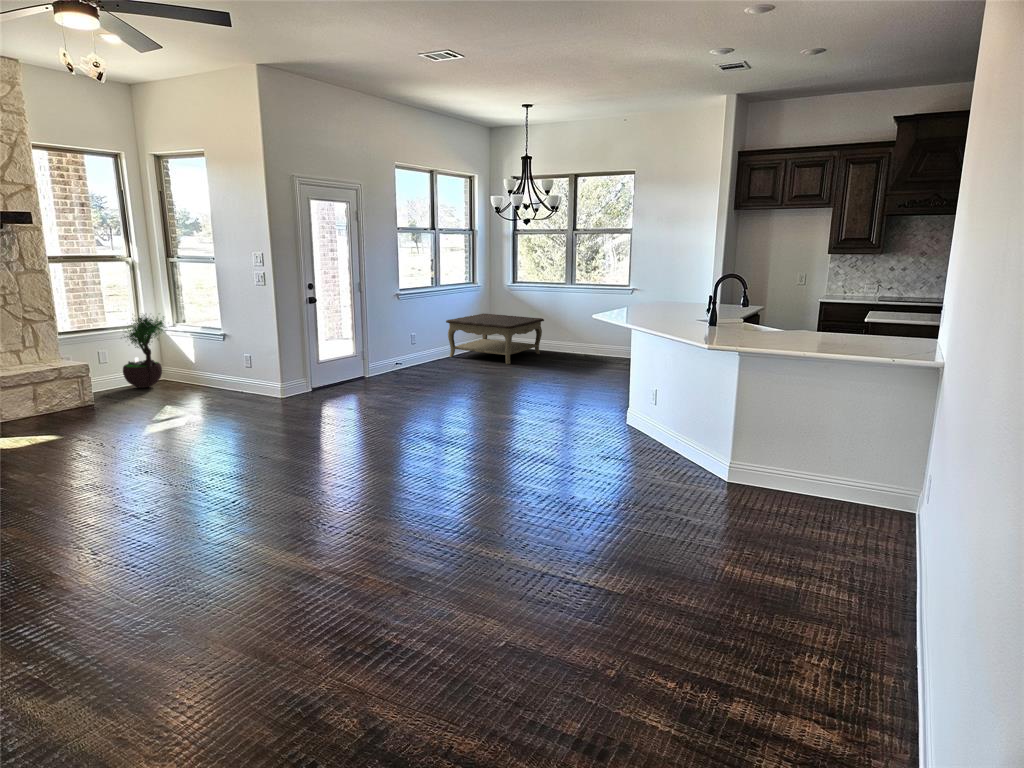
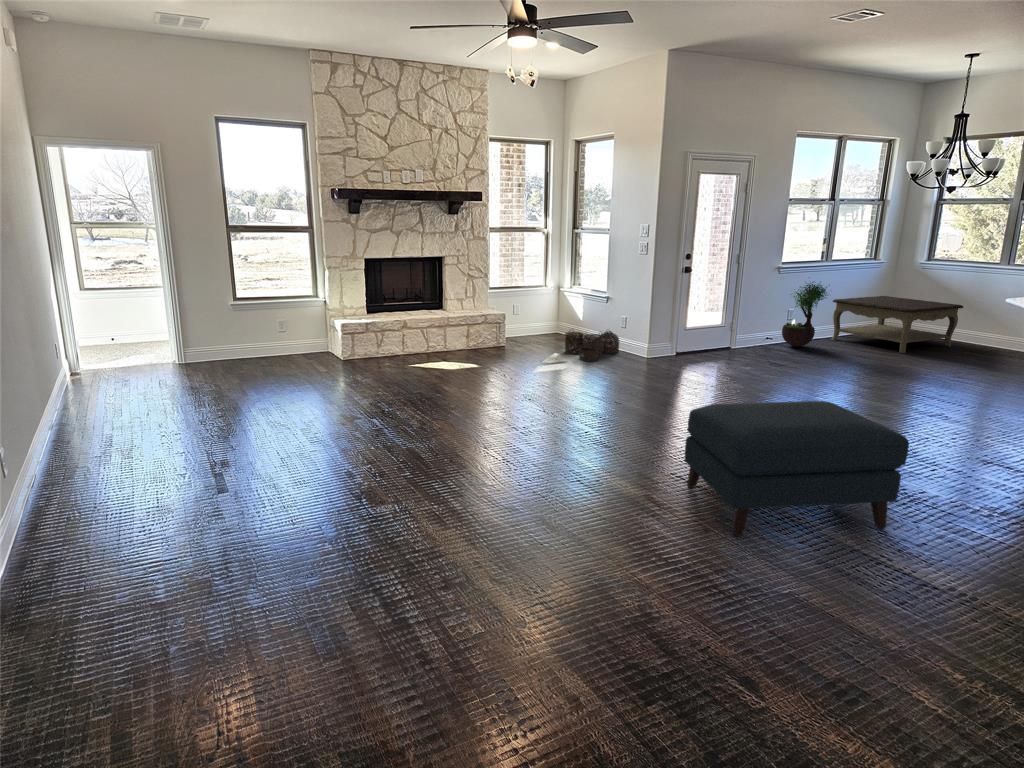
potted tree: present [123,315,166,388] -> present [782,281,830,347]
woven basket: none [177,372,247,413] -> present [565,331,619,361]
ottoman: none [368,433,569,593] -> present [685,401,909,537]

